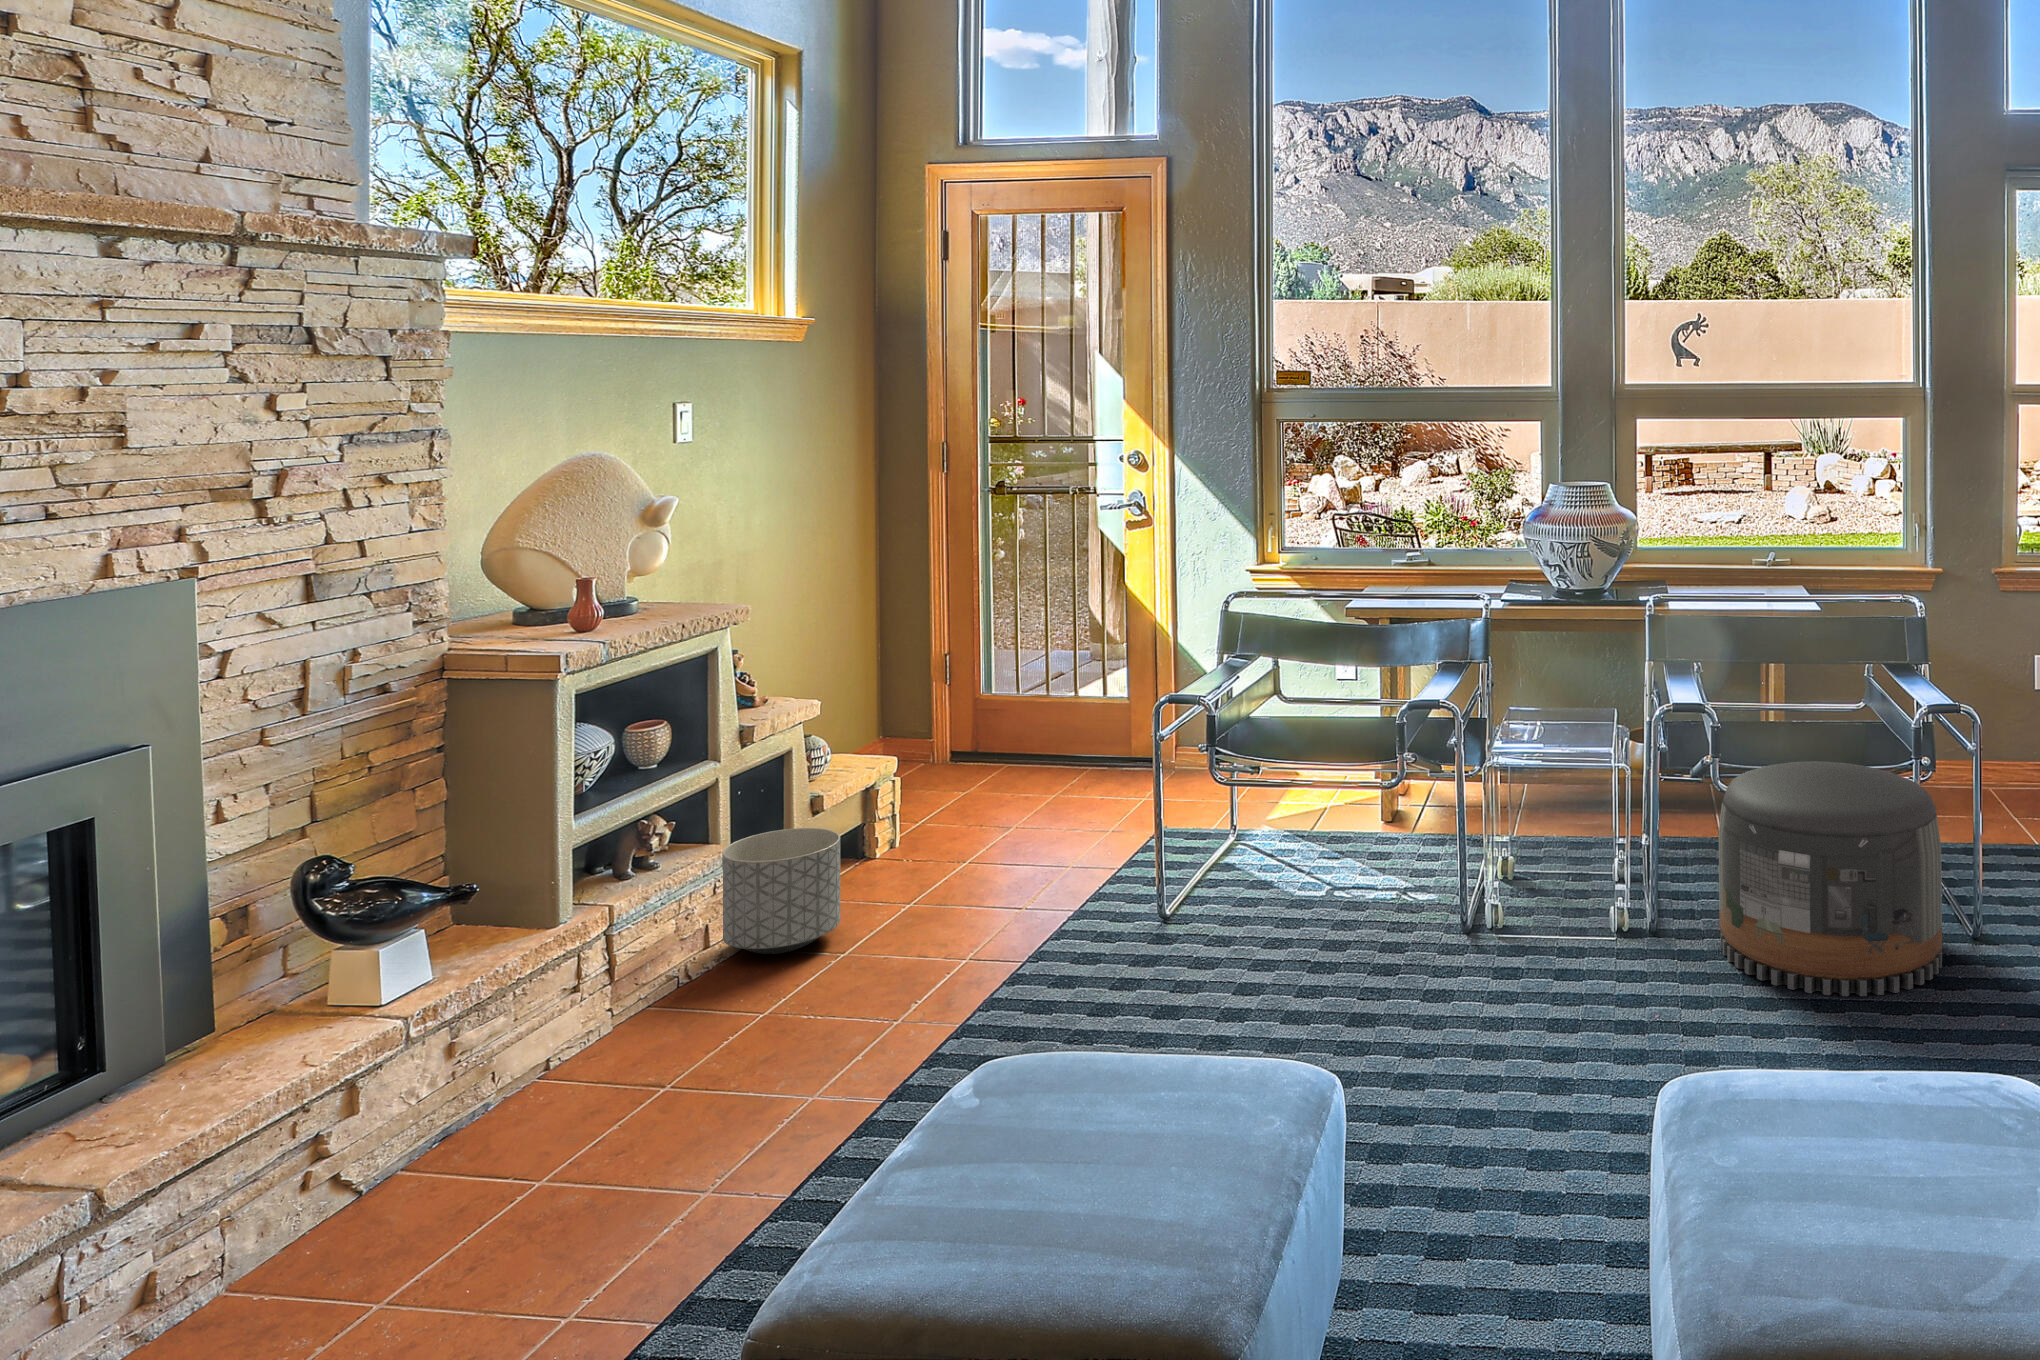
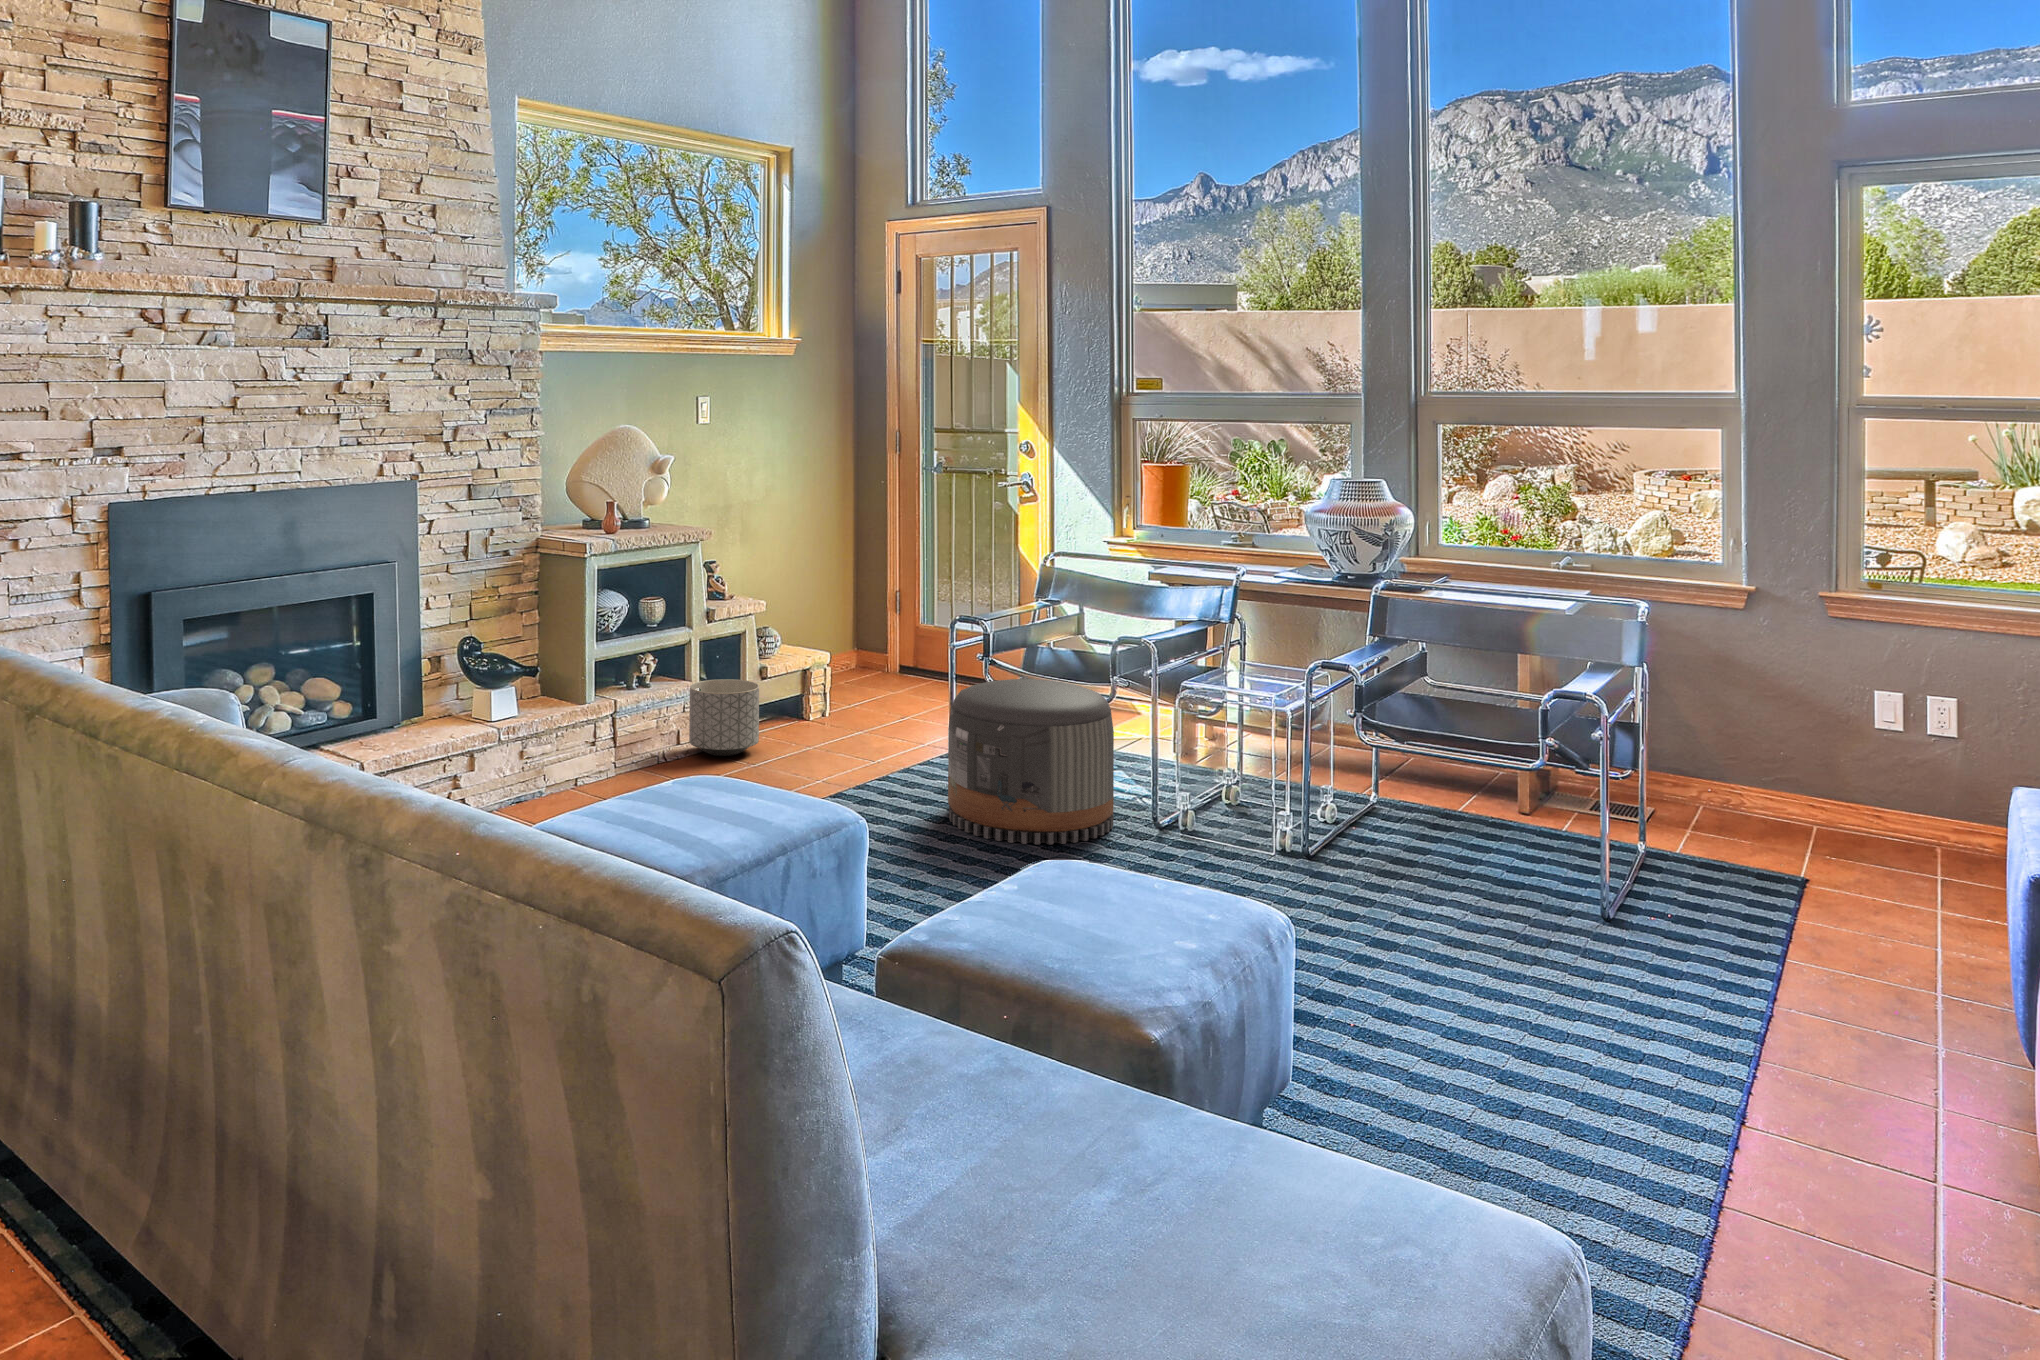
pouf: present [1719,761,1942,996] -> present [948,679,1114,844]

